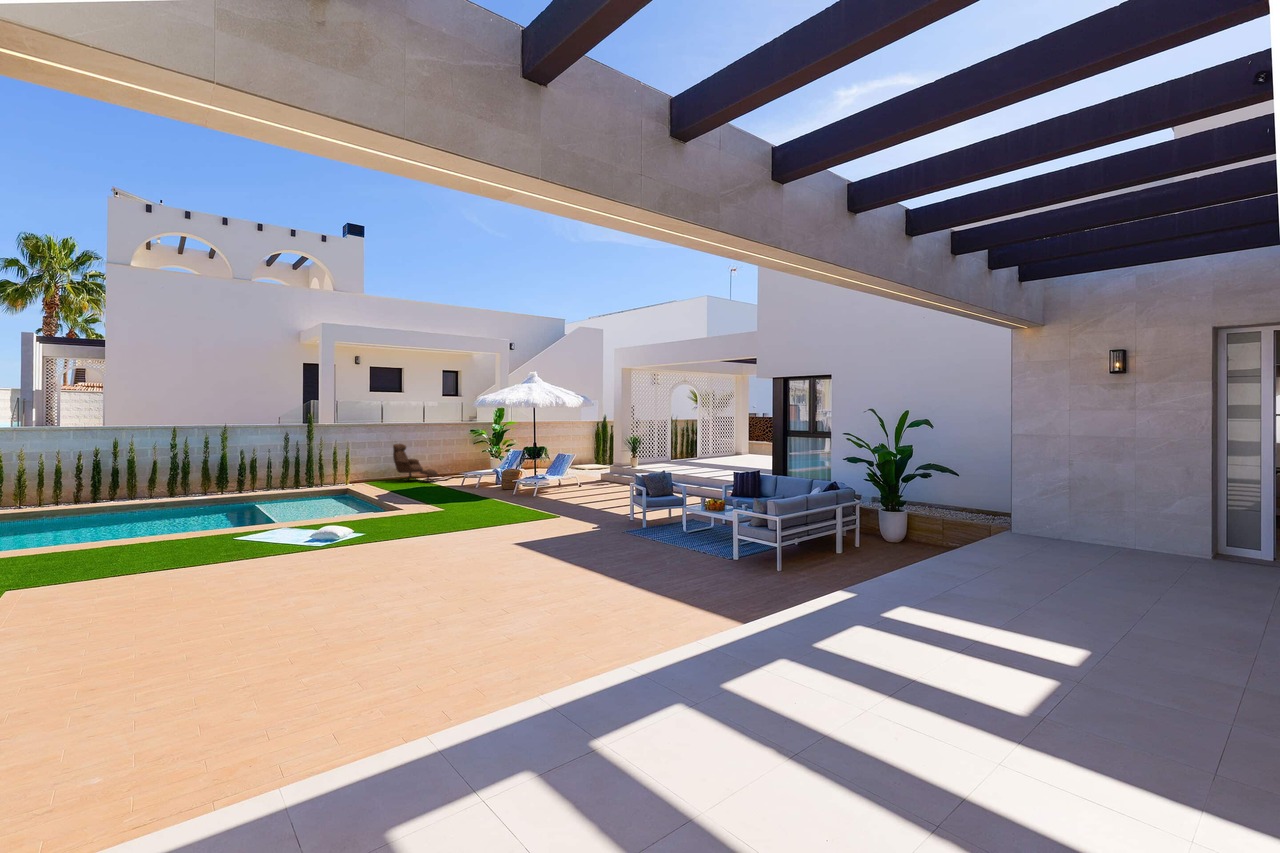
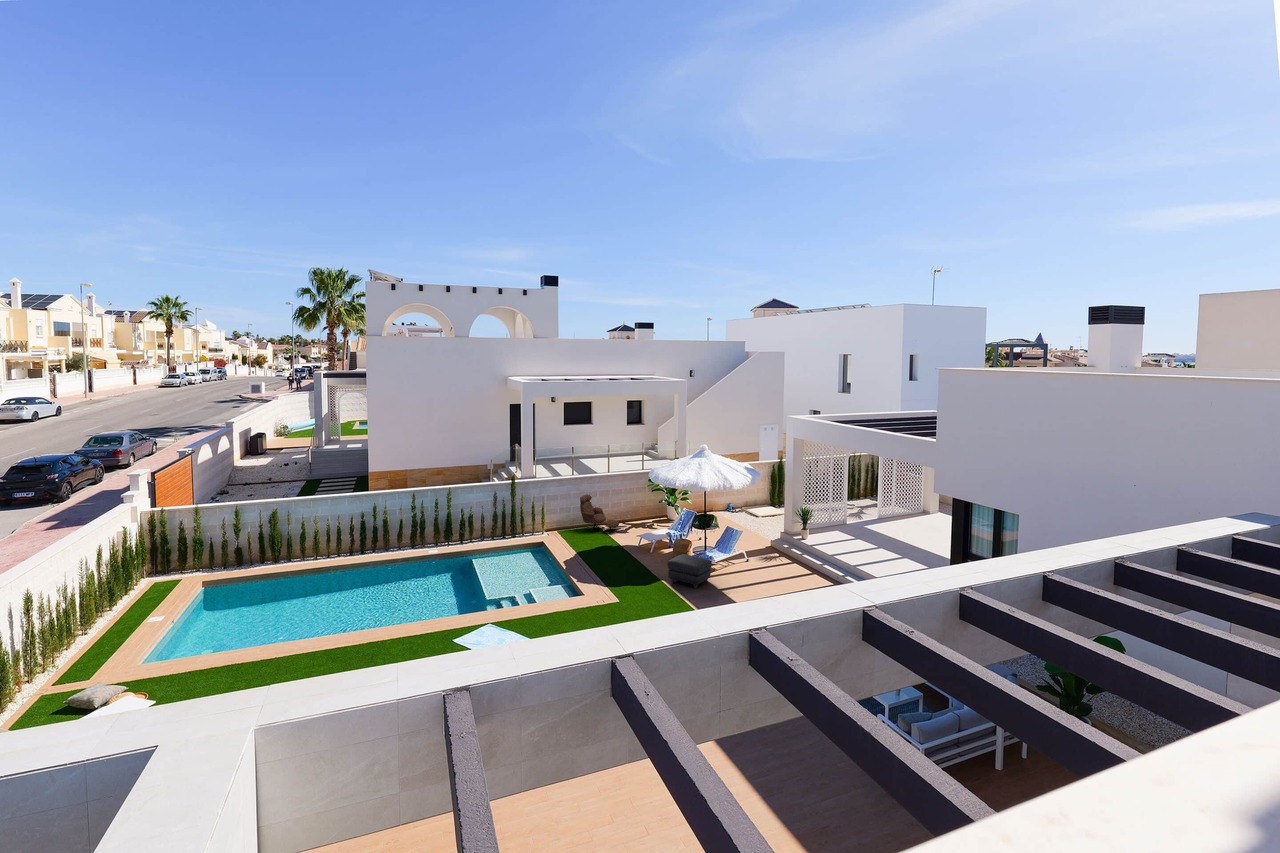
ottoman: none [500,476,547,505] -> present [668,554,712,588]

